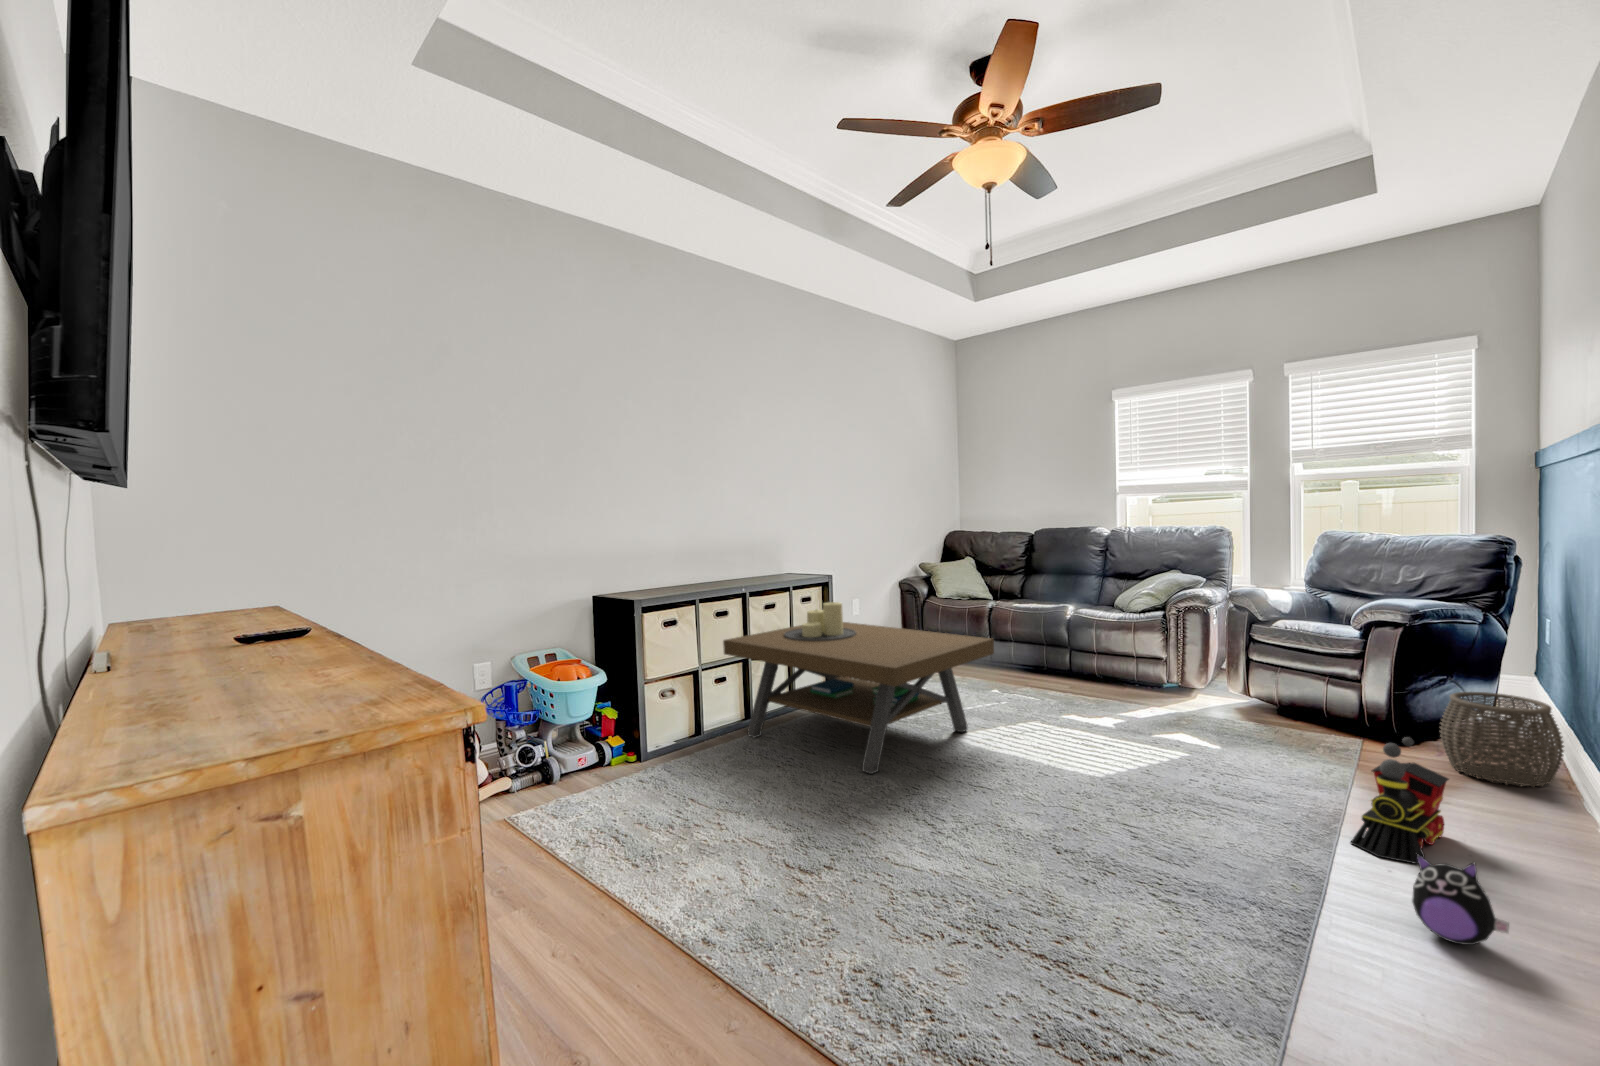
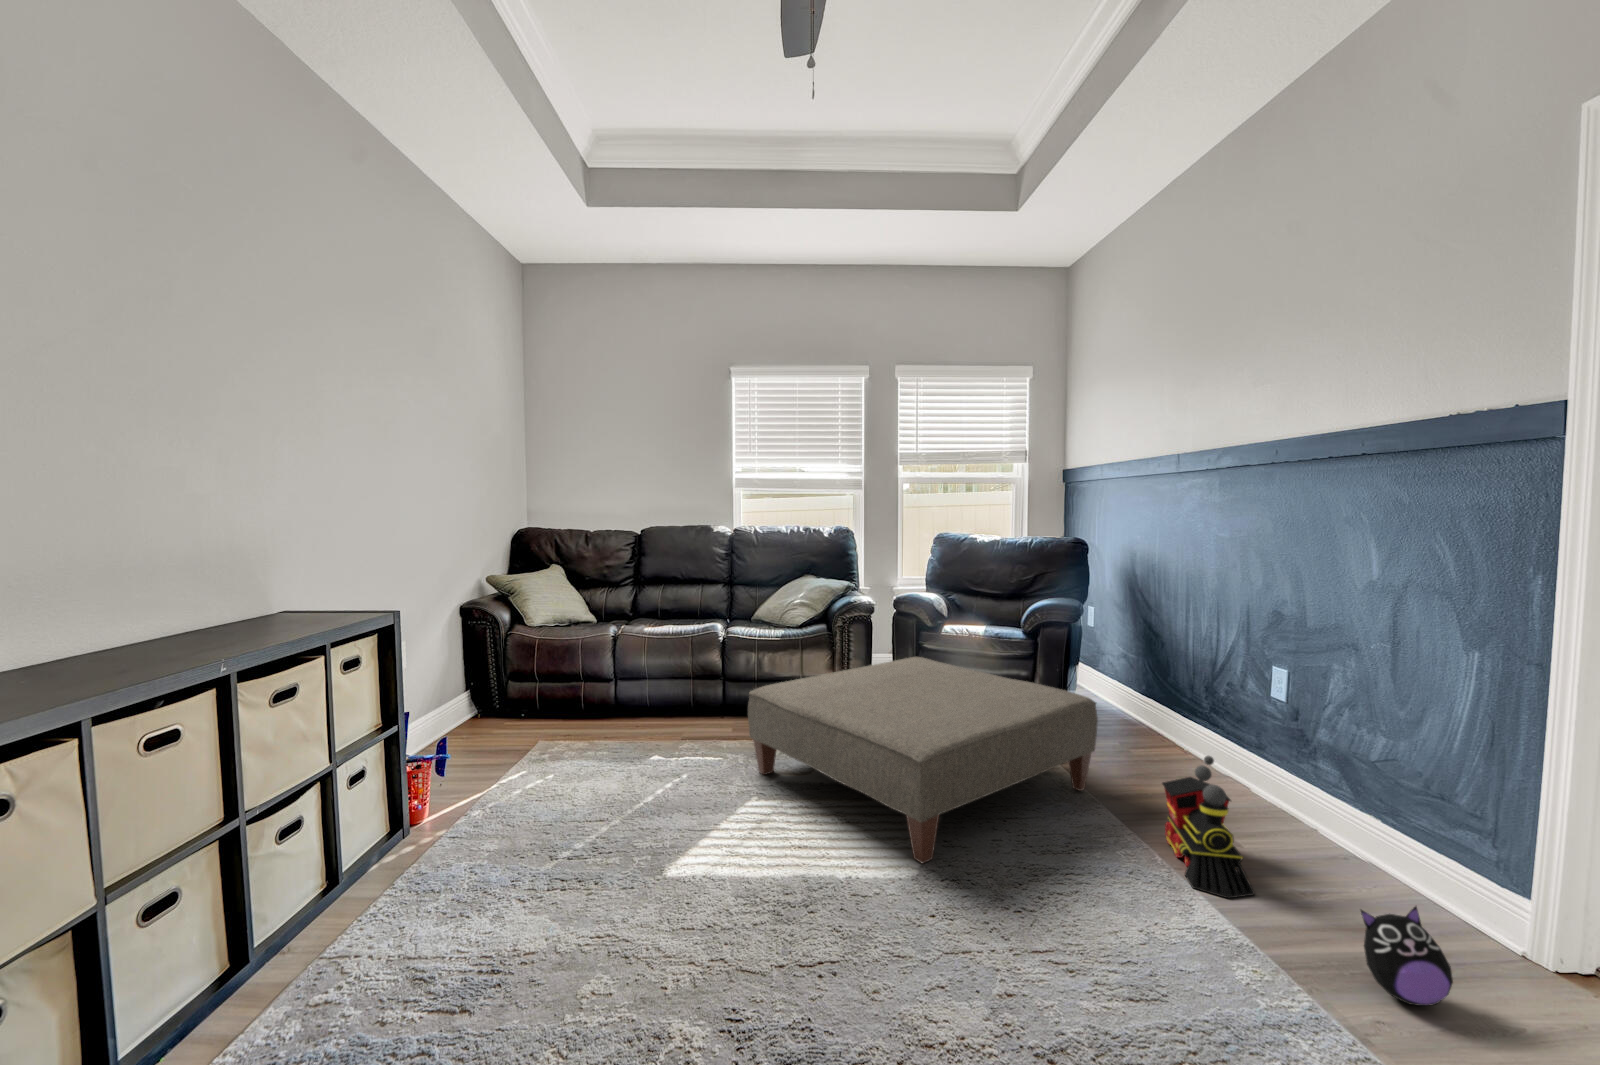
coffee table: present [723,602,994,774] -> none [174,672,732,1019]
ottoman: none [1049,645,1369,776] -> present [748,657,1098,863]
woven basket: present [1440,692,1564,787] -> none [1100,681,1189,766]

